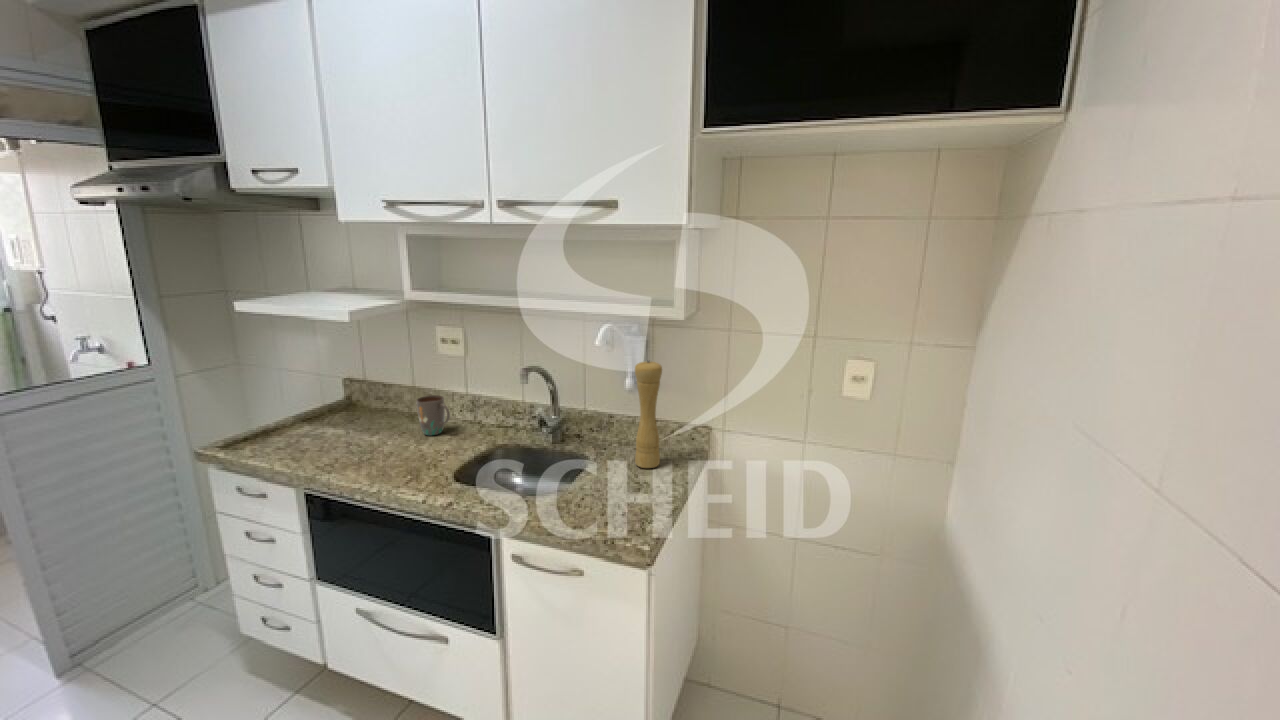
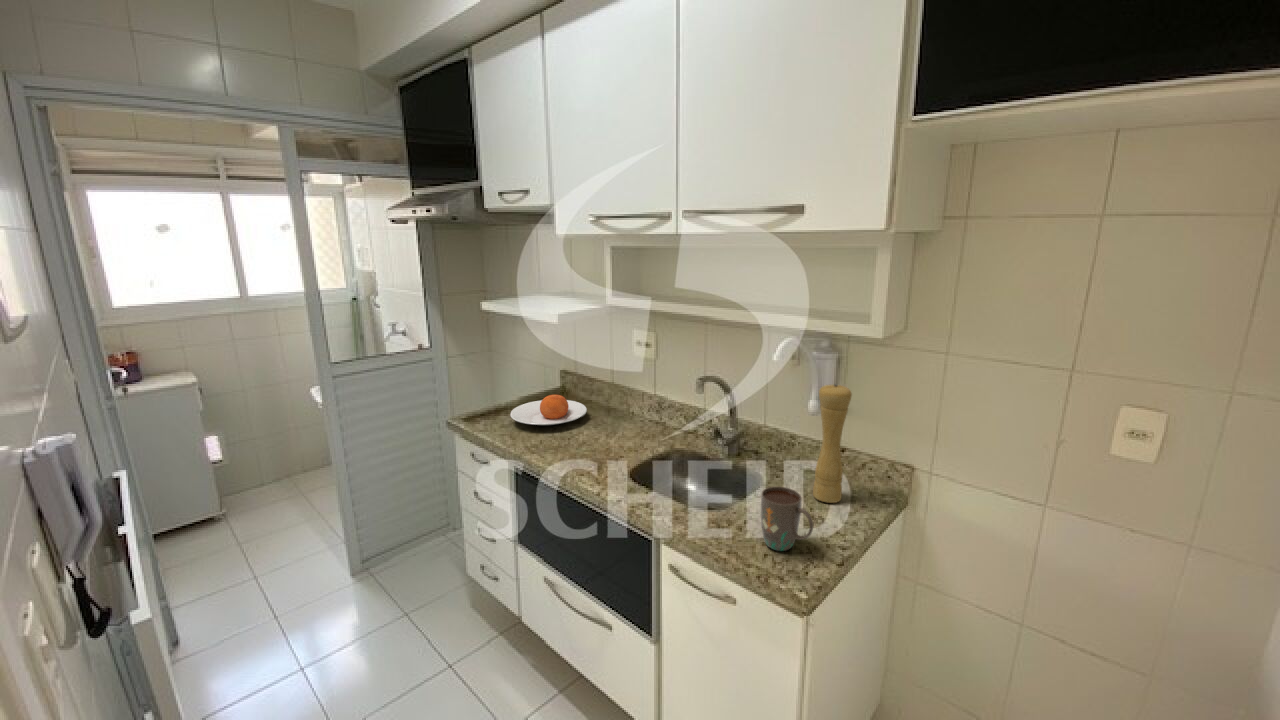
mug: present [416,395,450,435] -> present [761,487,813,551]
plate: none [288,405,387,442] -> present [510,395,587,425]

